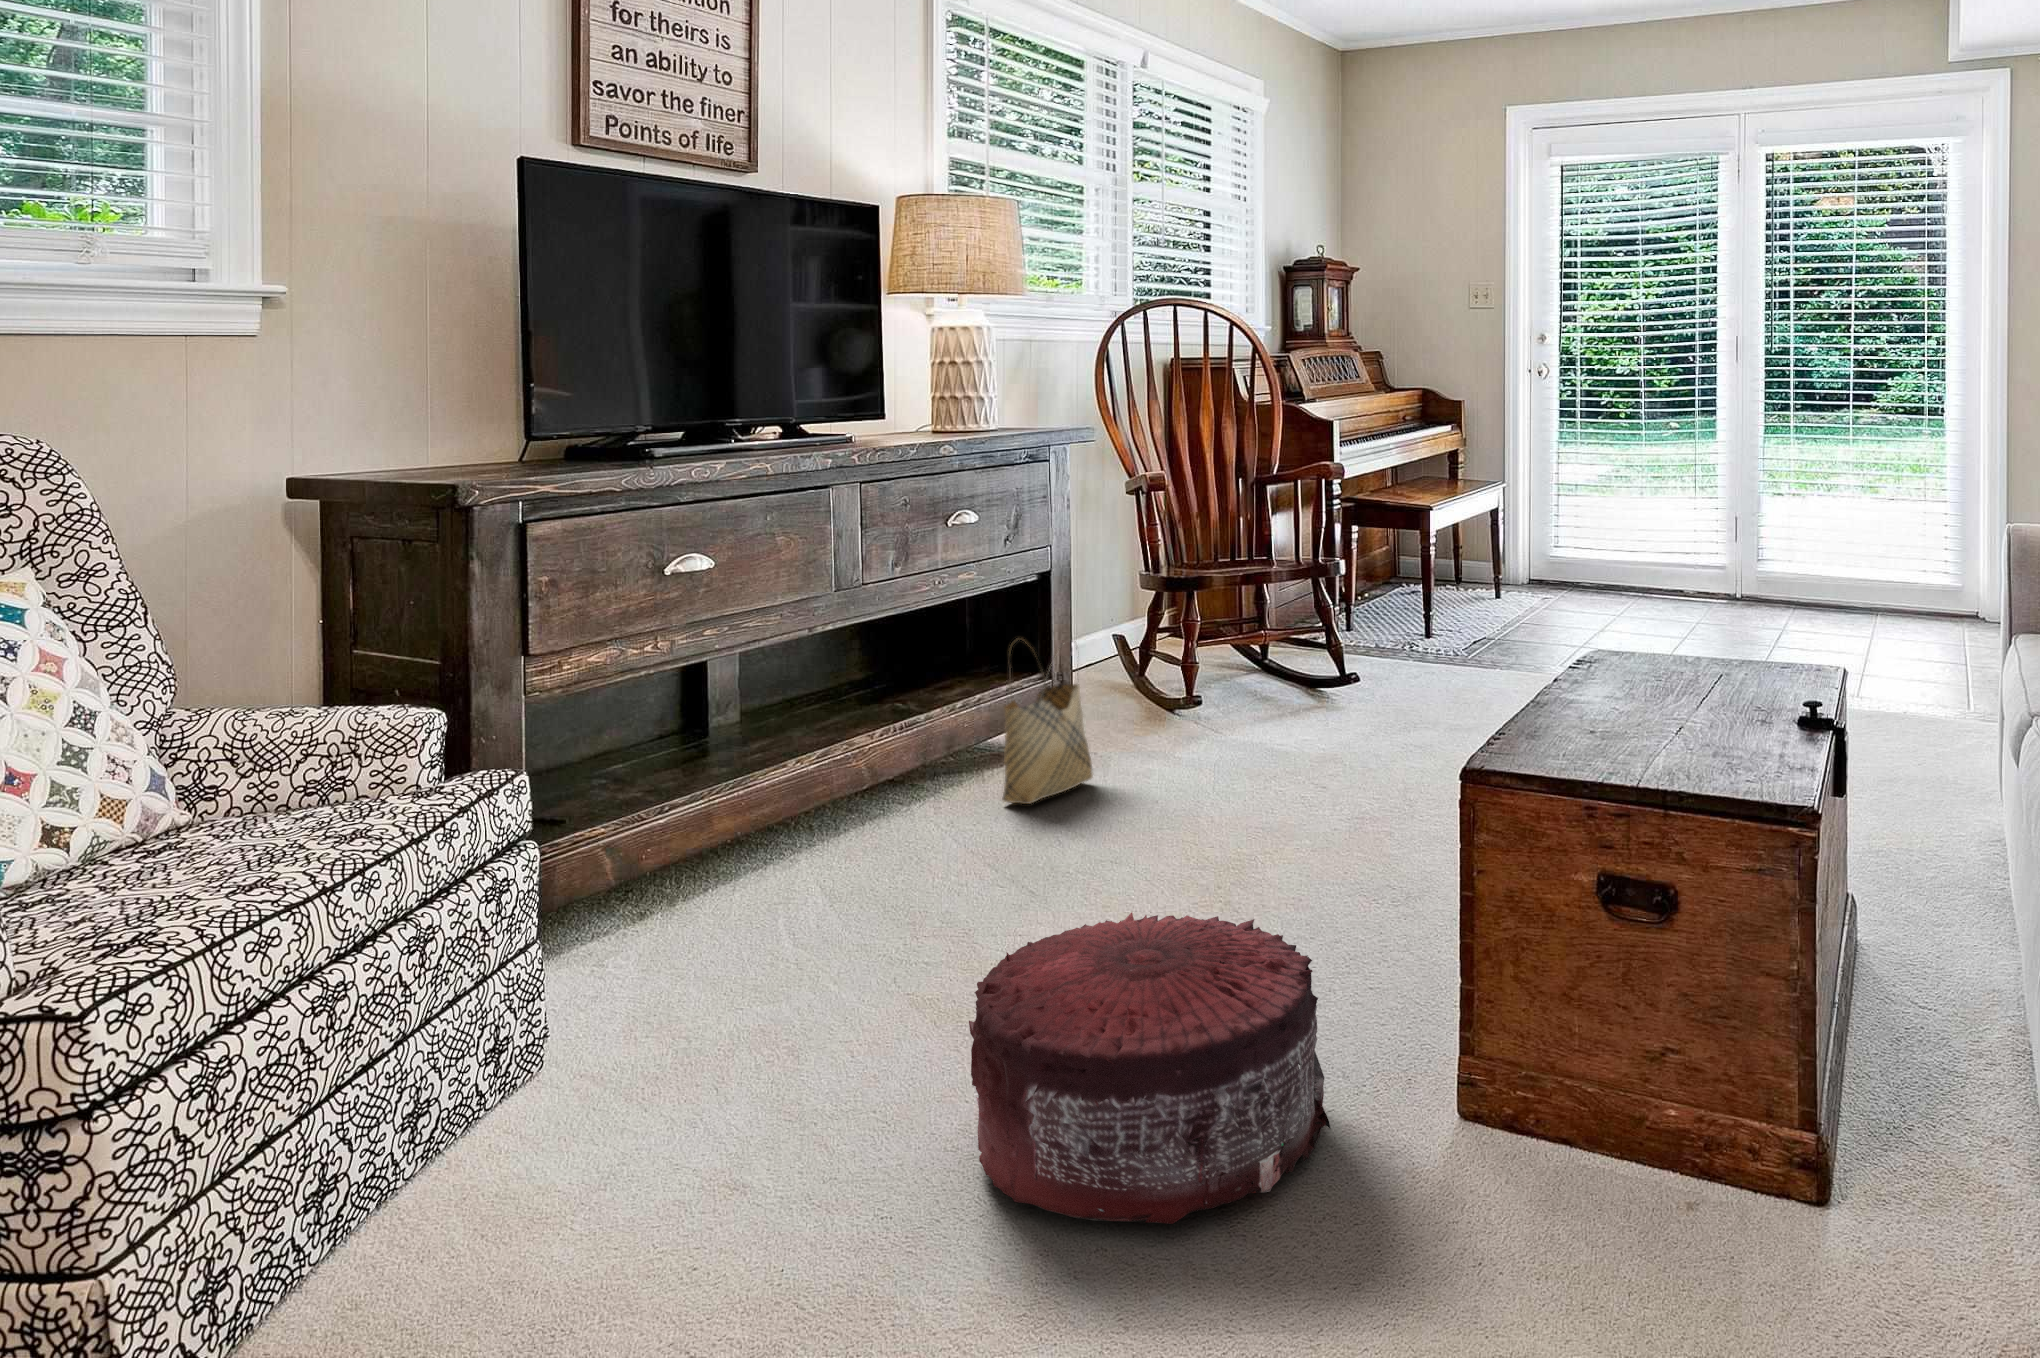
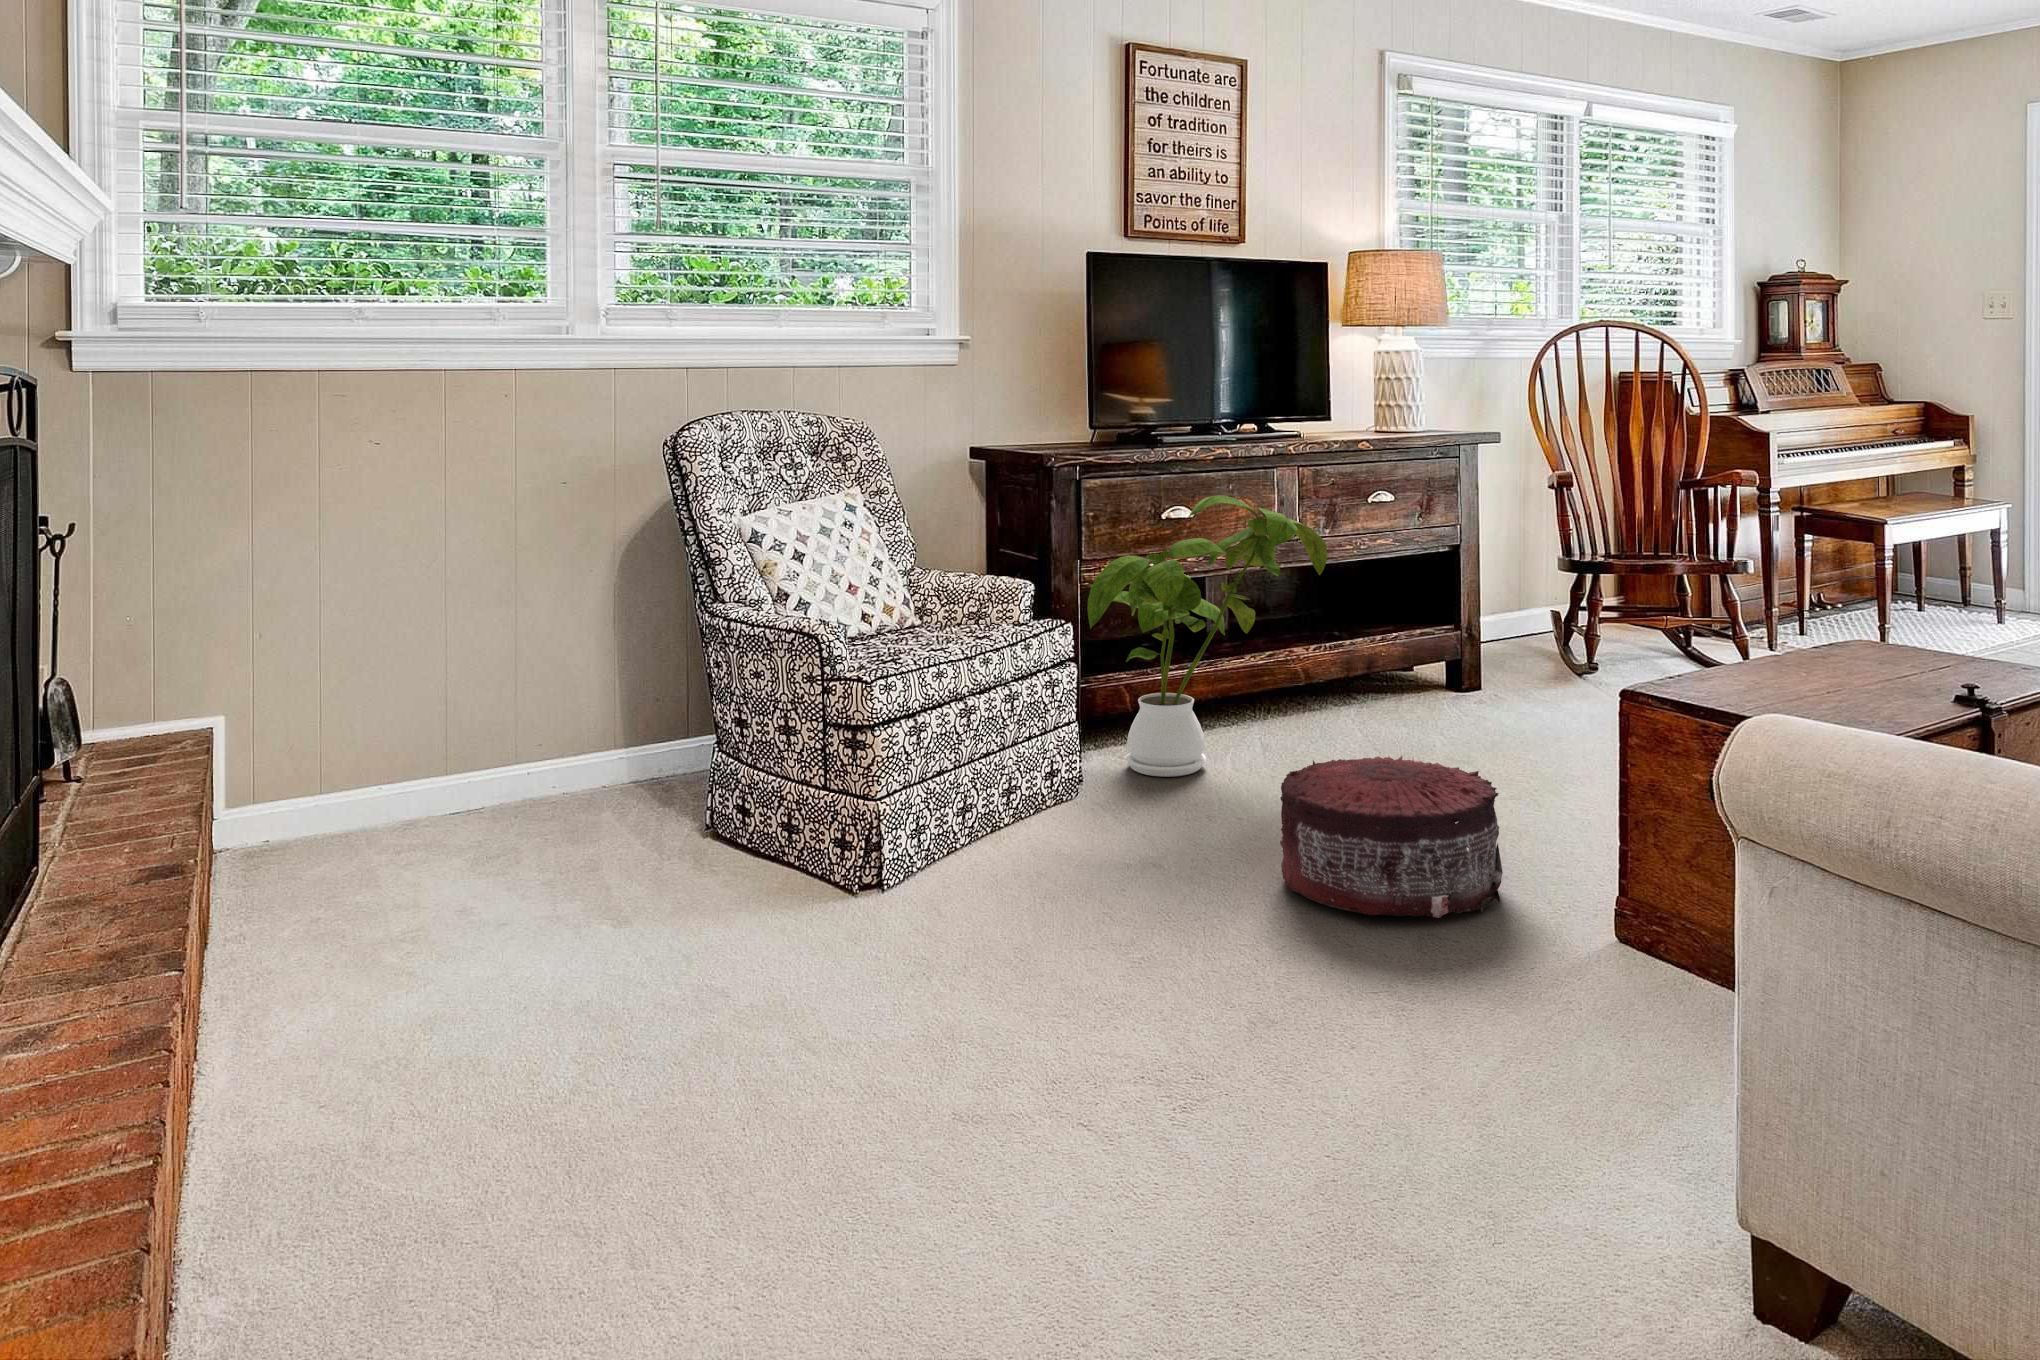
house plant: none [560,533,939,995] -> present [1087,495,1327,777]
woven basket: present [1002,639,1093,804] -> none [1405,591,1479,714]

